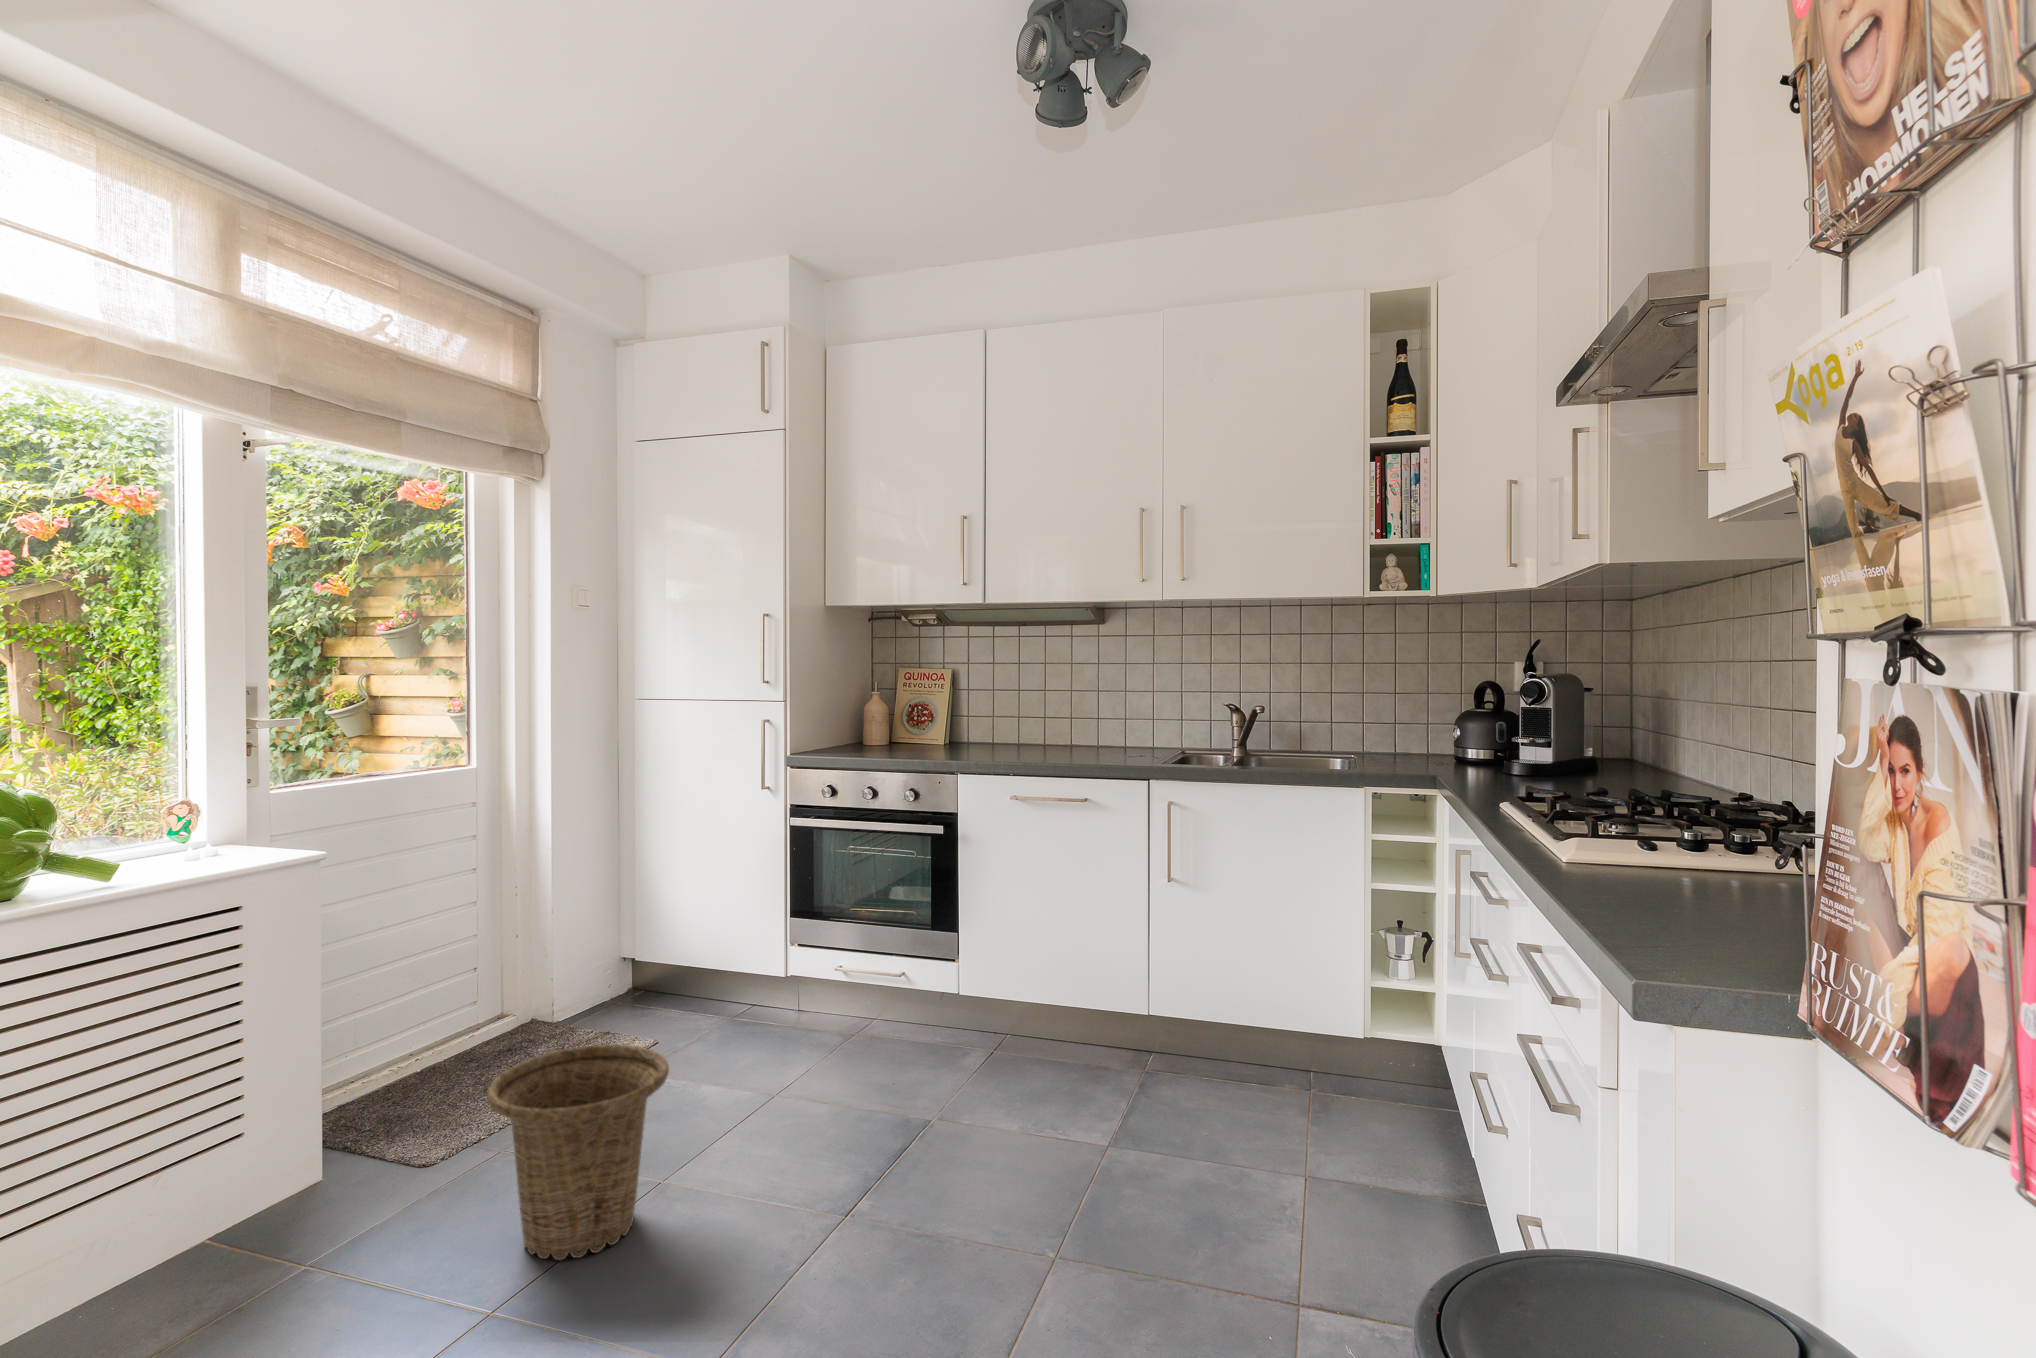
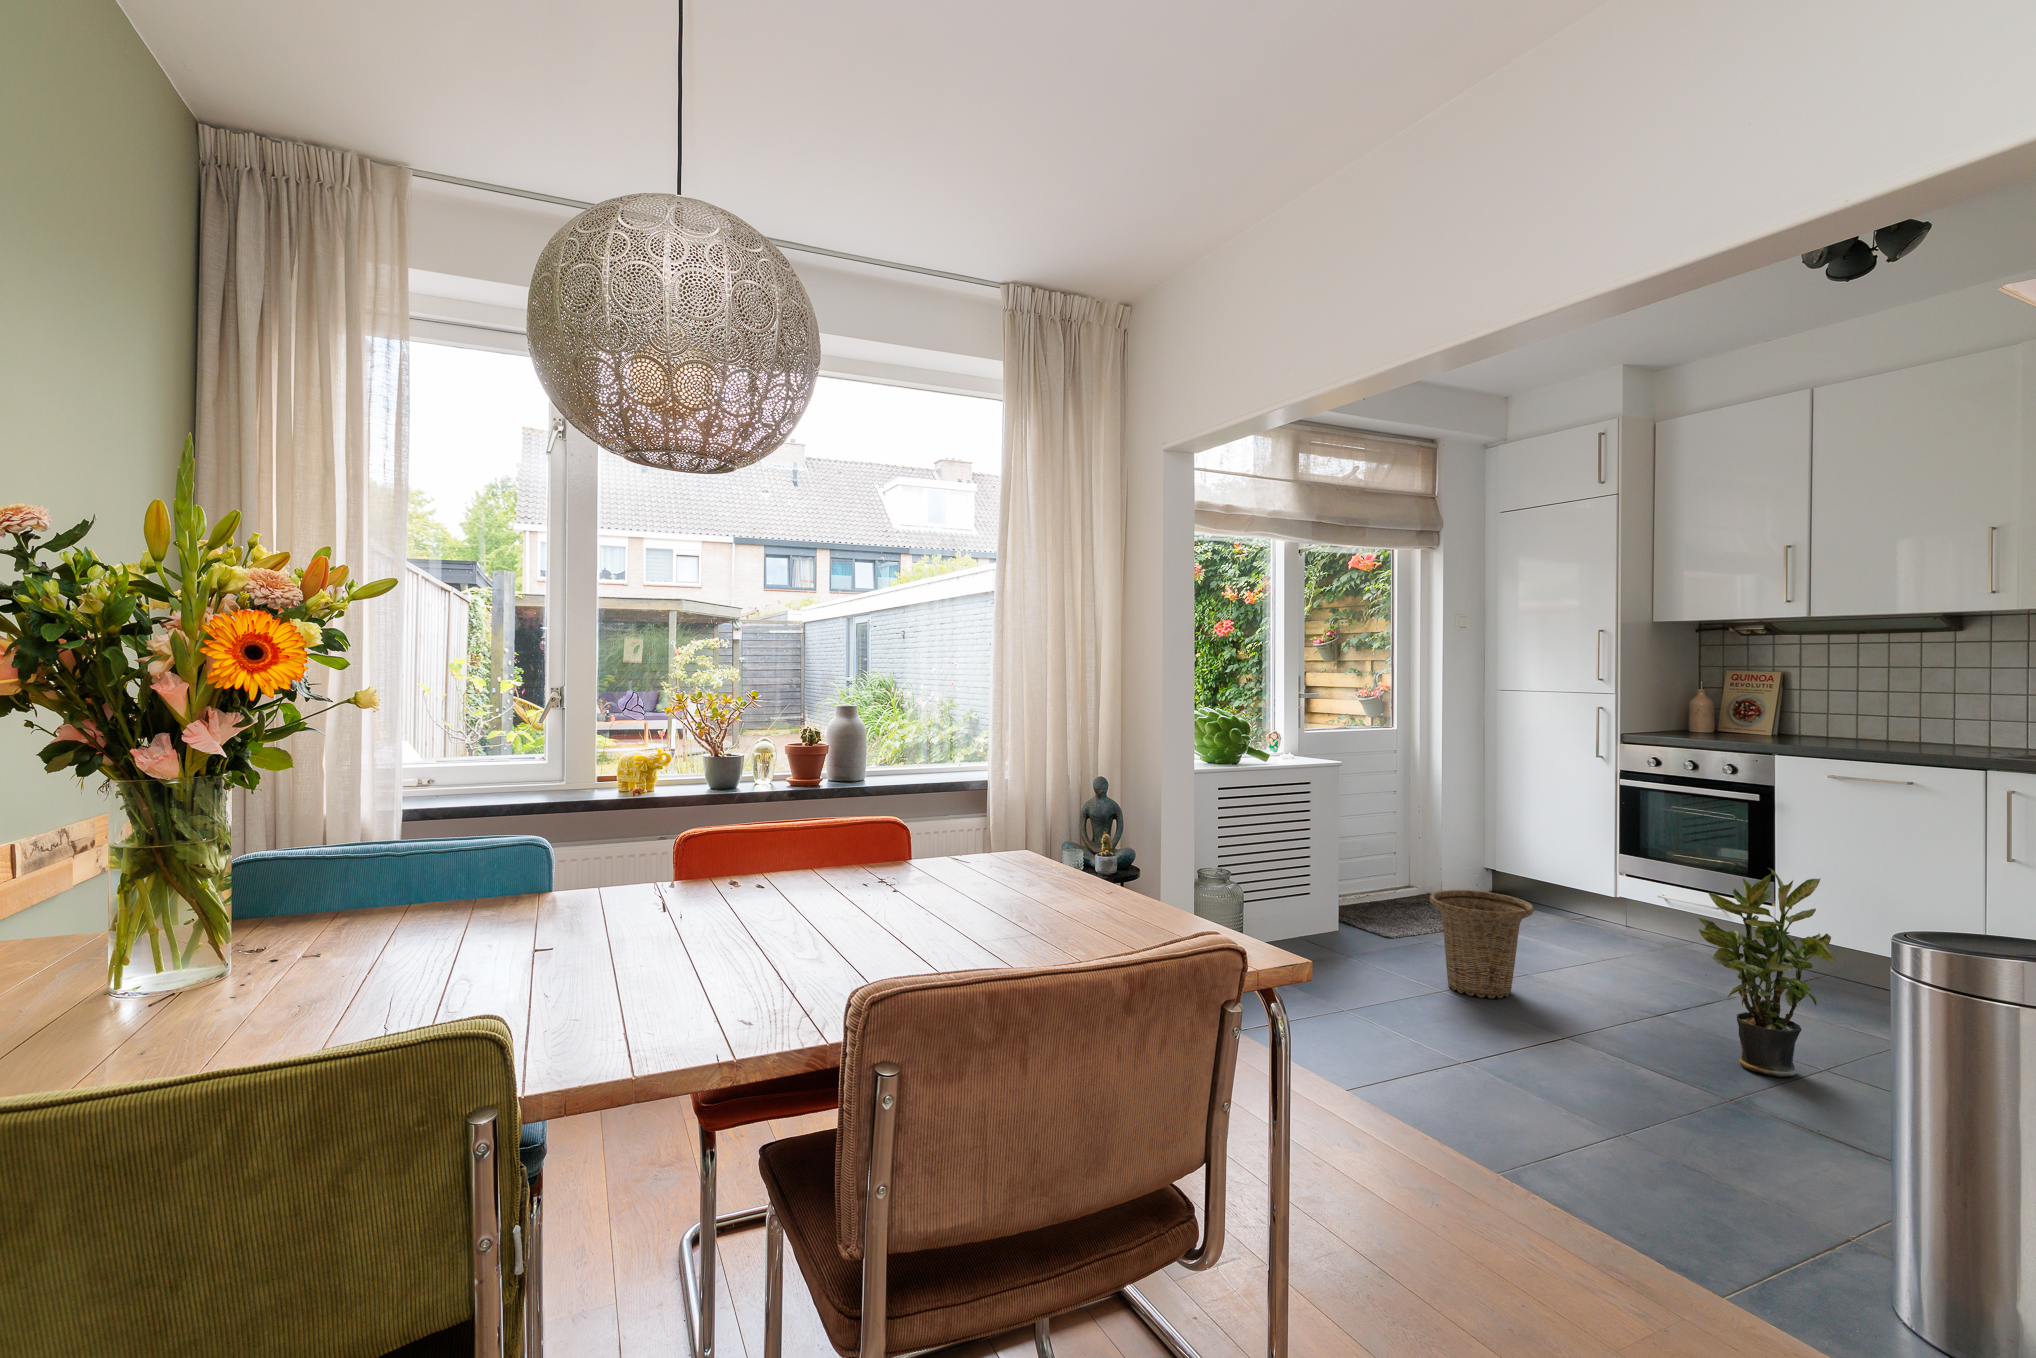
potted plant: none [904,955,1065,1279] -> present [1699,869,1835,1077]

